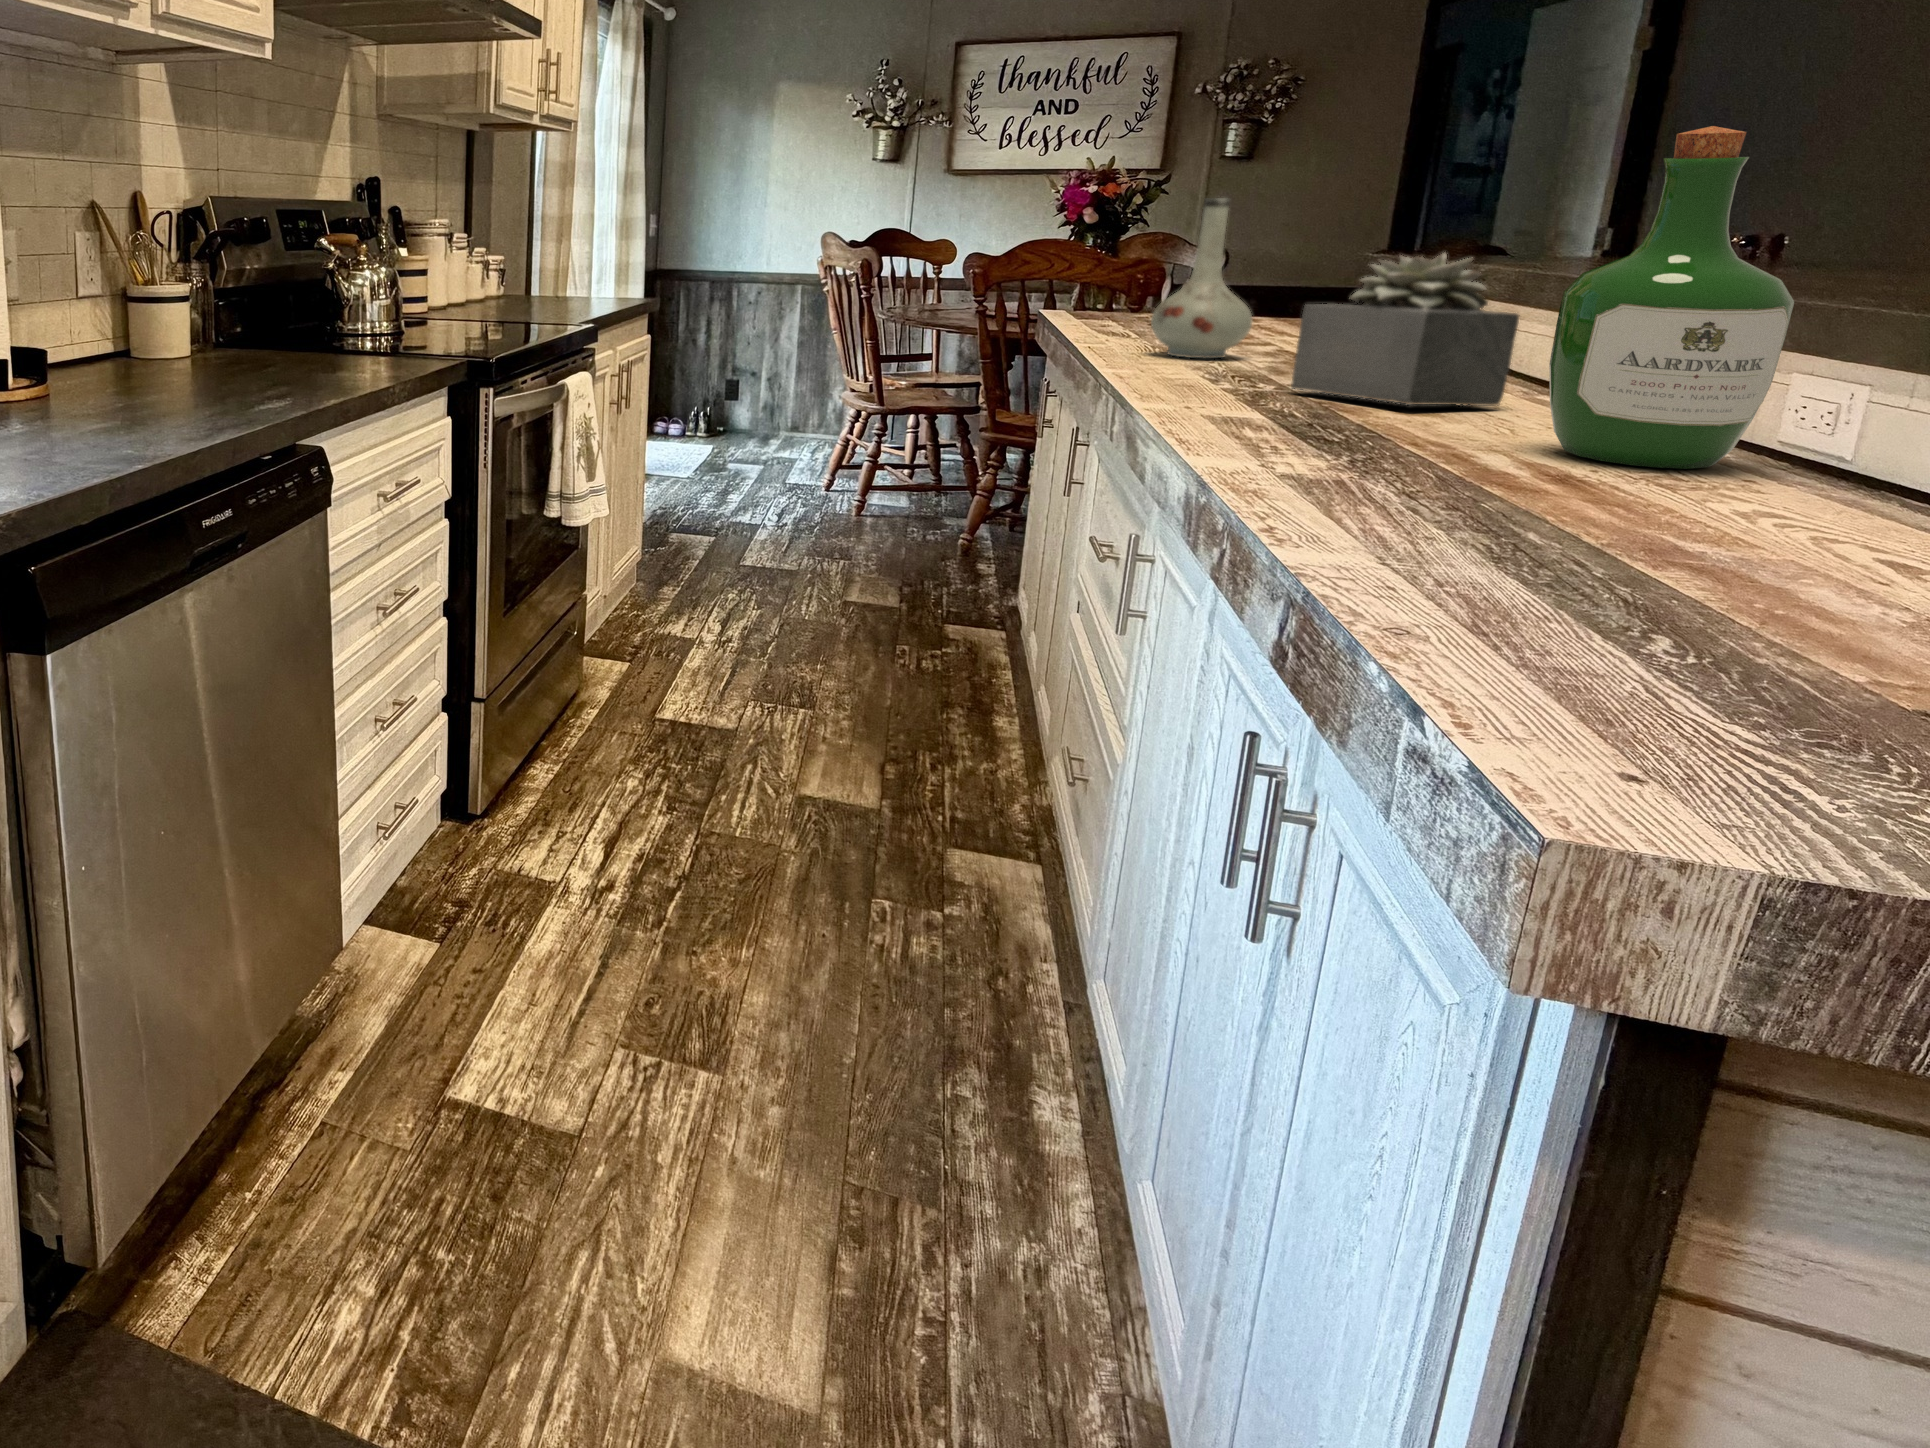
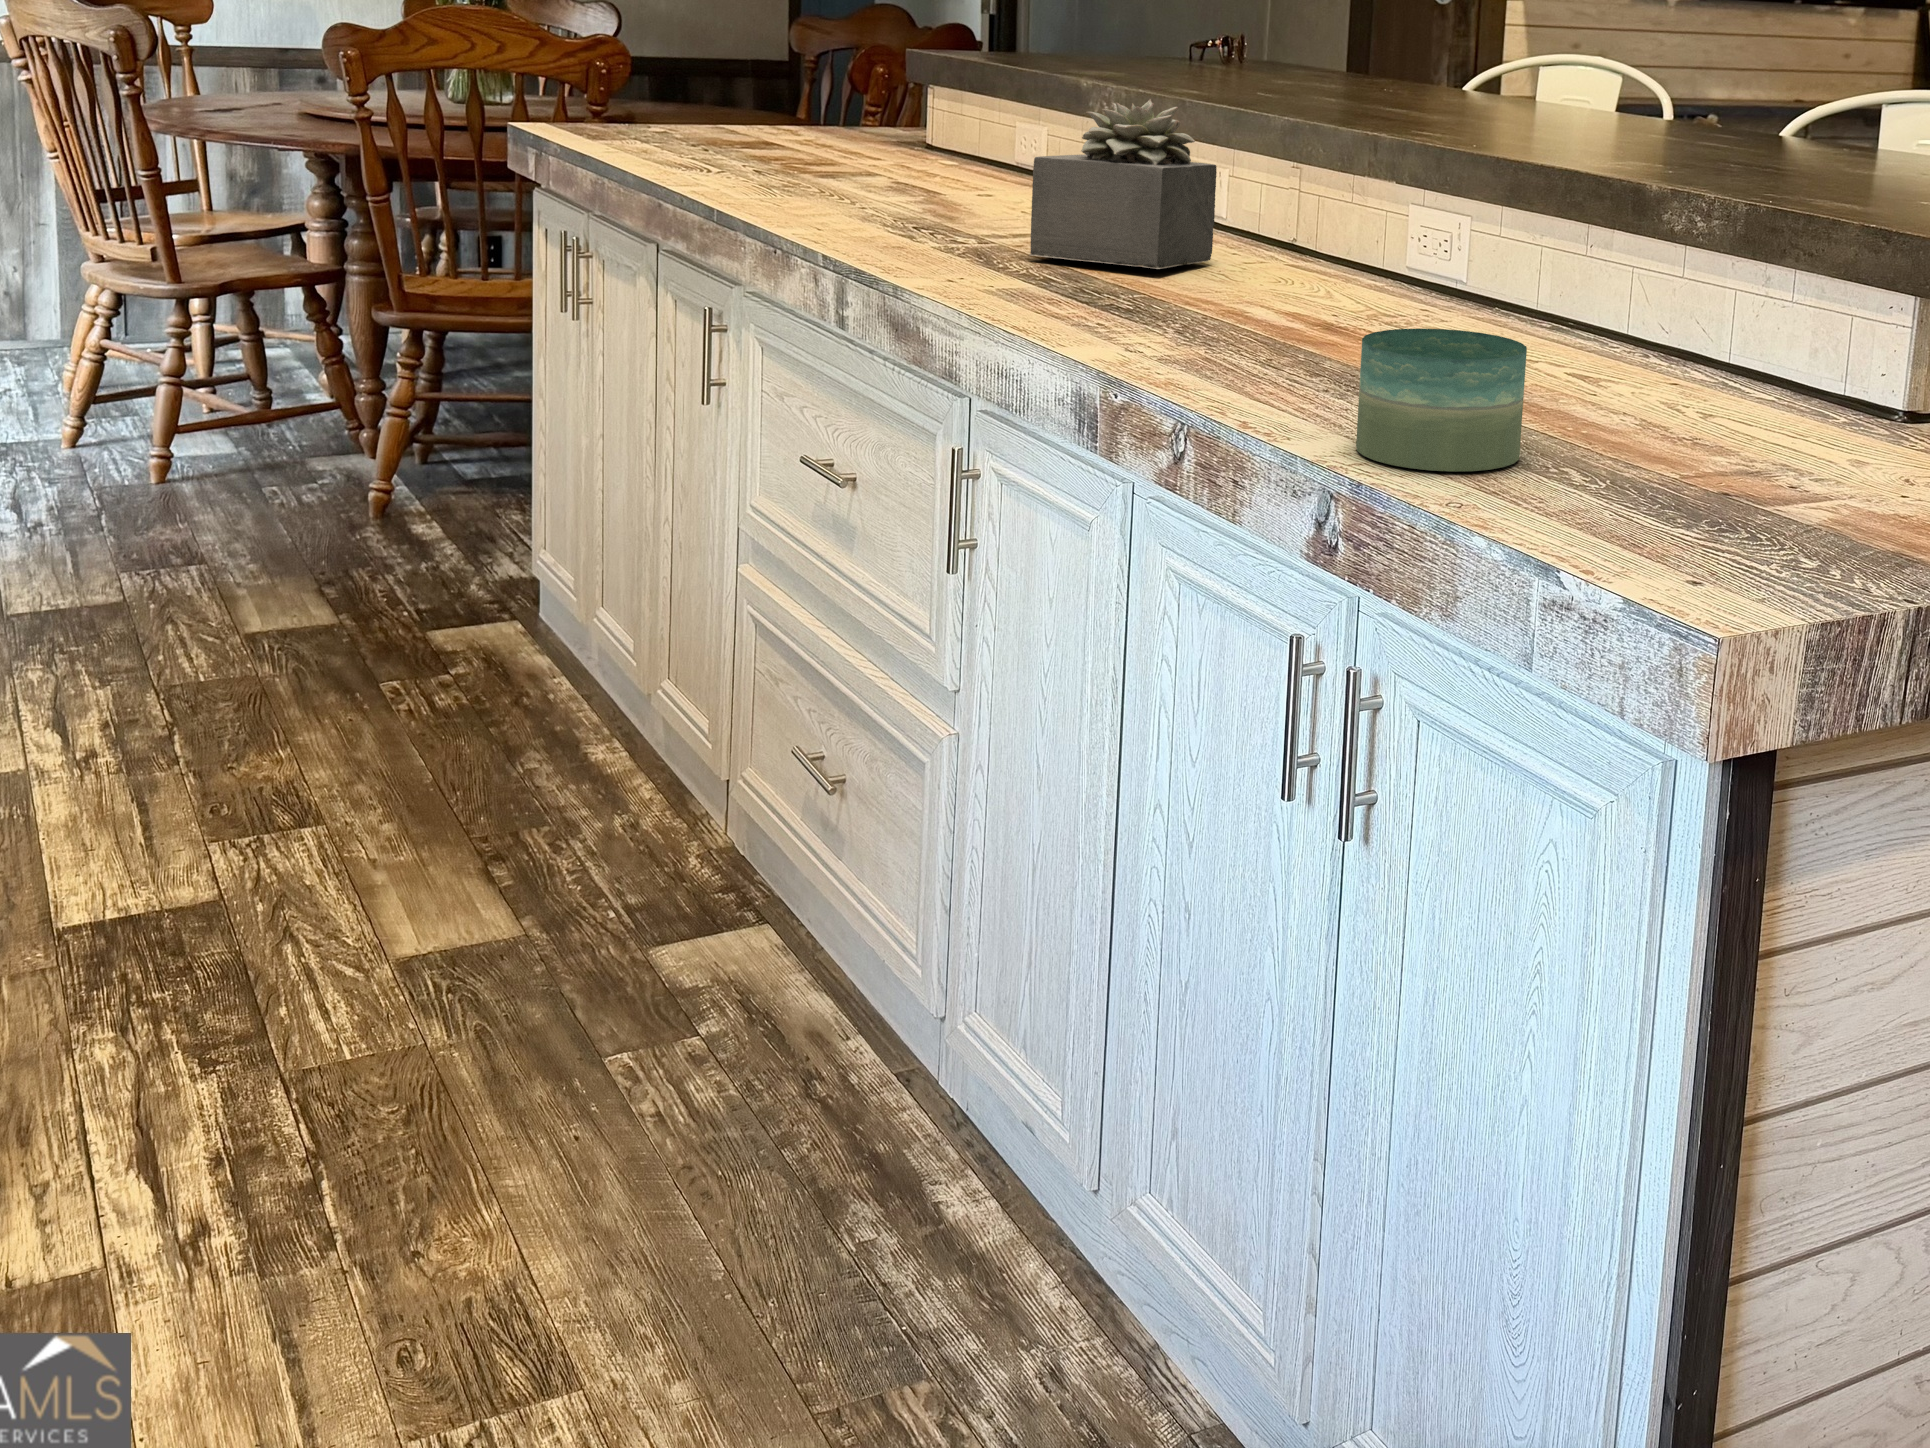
wine bottle: present [1549,126,1794,469] -> none [1303,11,1455,321]
vase: present [1151,198,1252,358] -> none [803,7,914,213]
candle: none [1340,431,1608,594] -> present [1356,329,1527,471]

